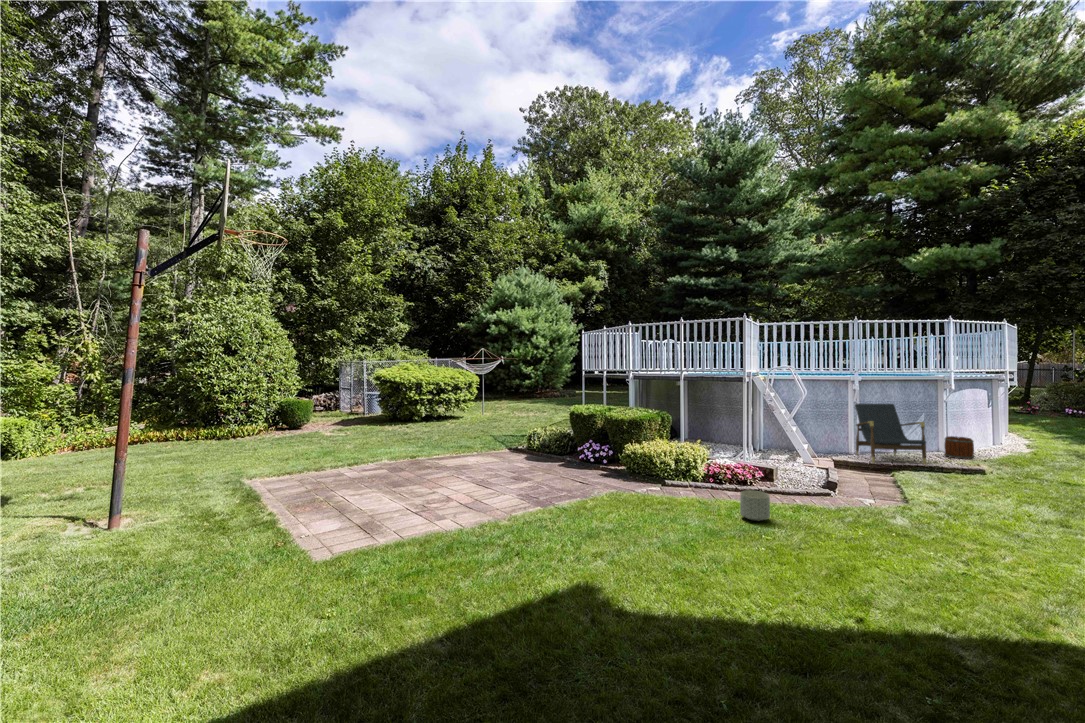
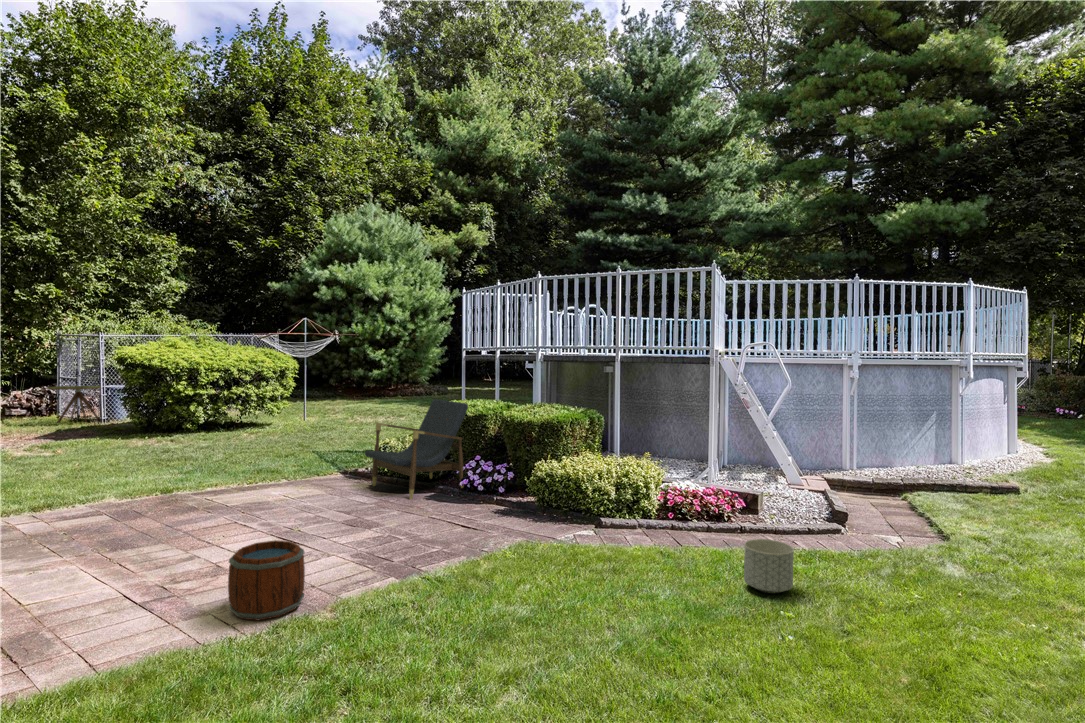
round table: none [337,393,370,416] -> present [46,386,101,423]
lounge chair: present [855,404,926,464] -> present [365,399,468,500]
bucket: present [944,436,974,459] -> present [228,540,305,620]

